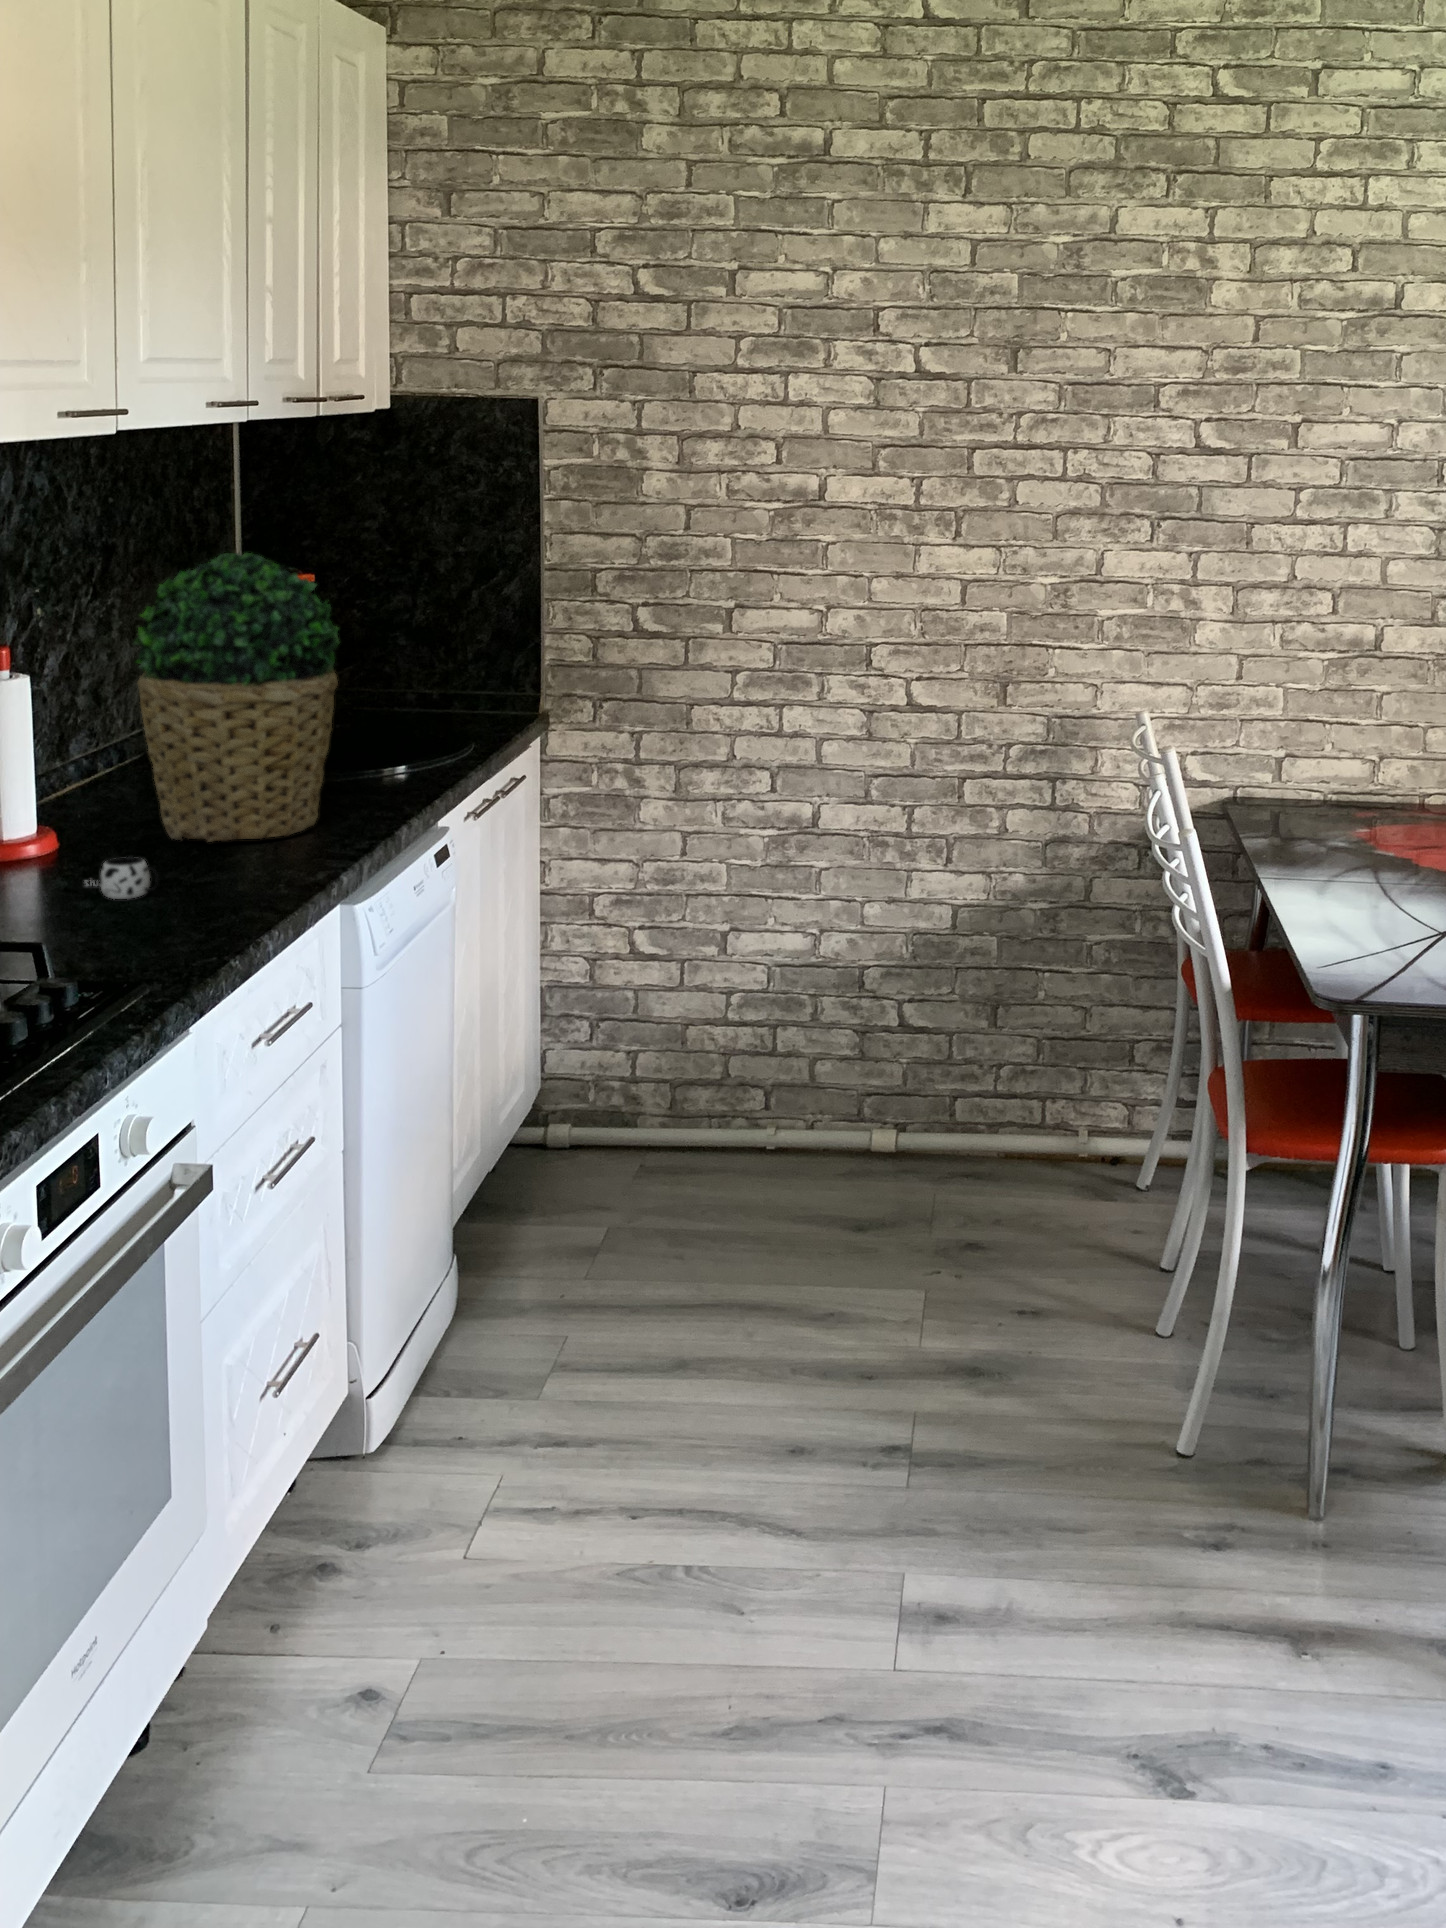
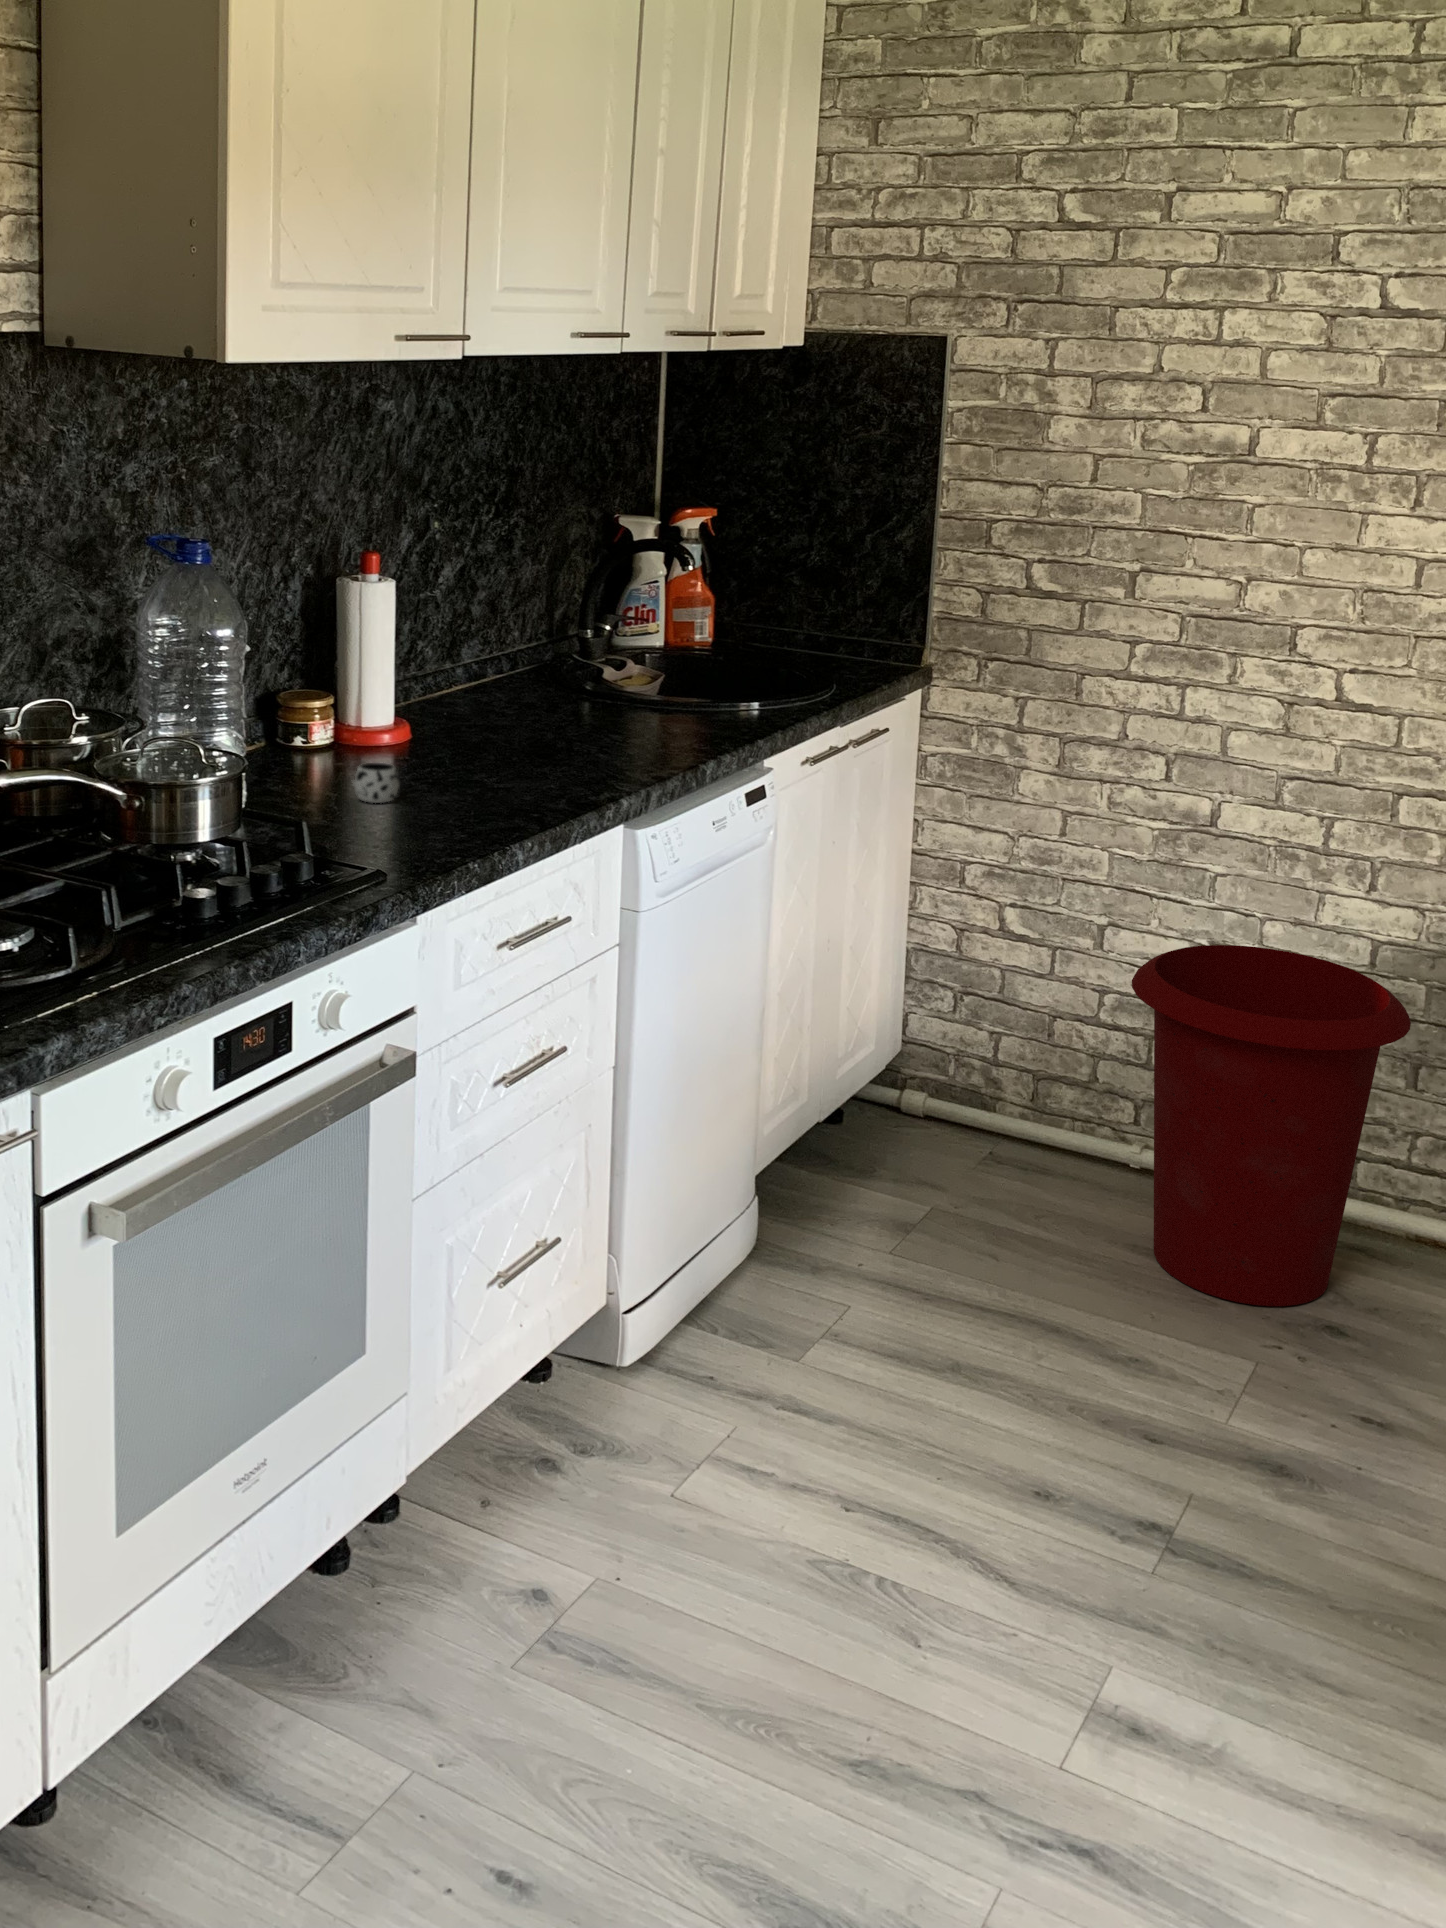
potted plant: present [134,553,339,842] -> none [446,476,636,761]
waste bin: none [775,927,1003,1235] -> present [1132,945,1411,1306]

